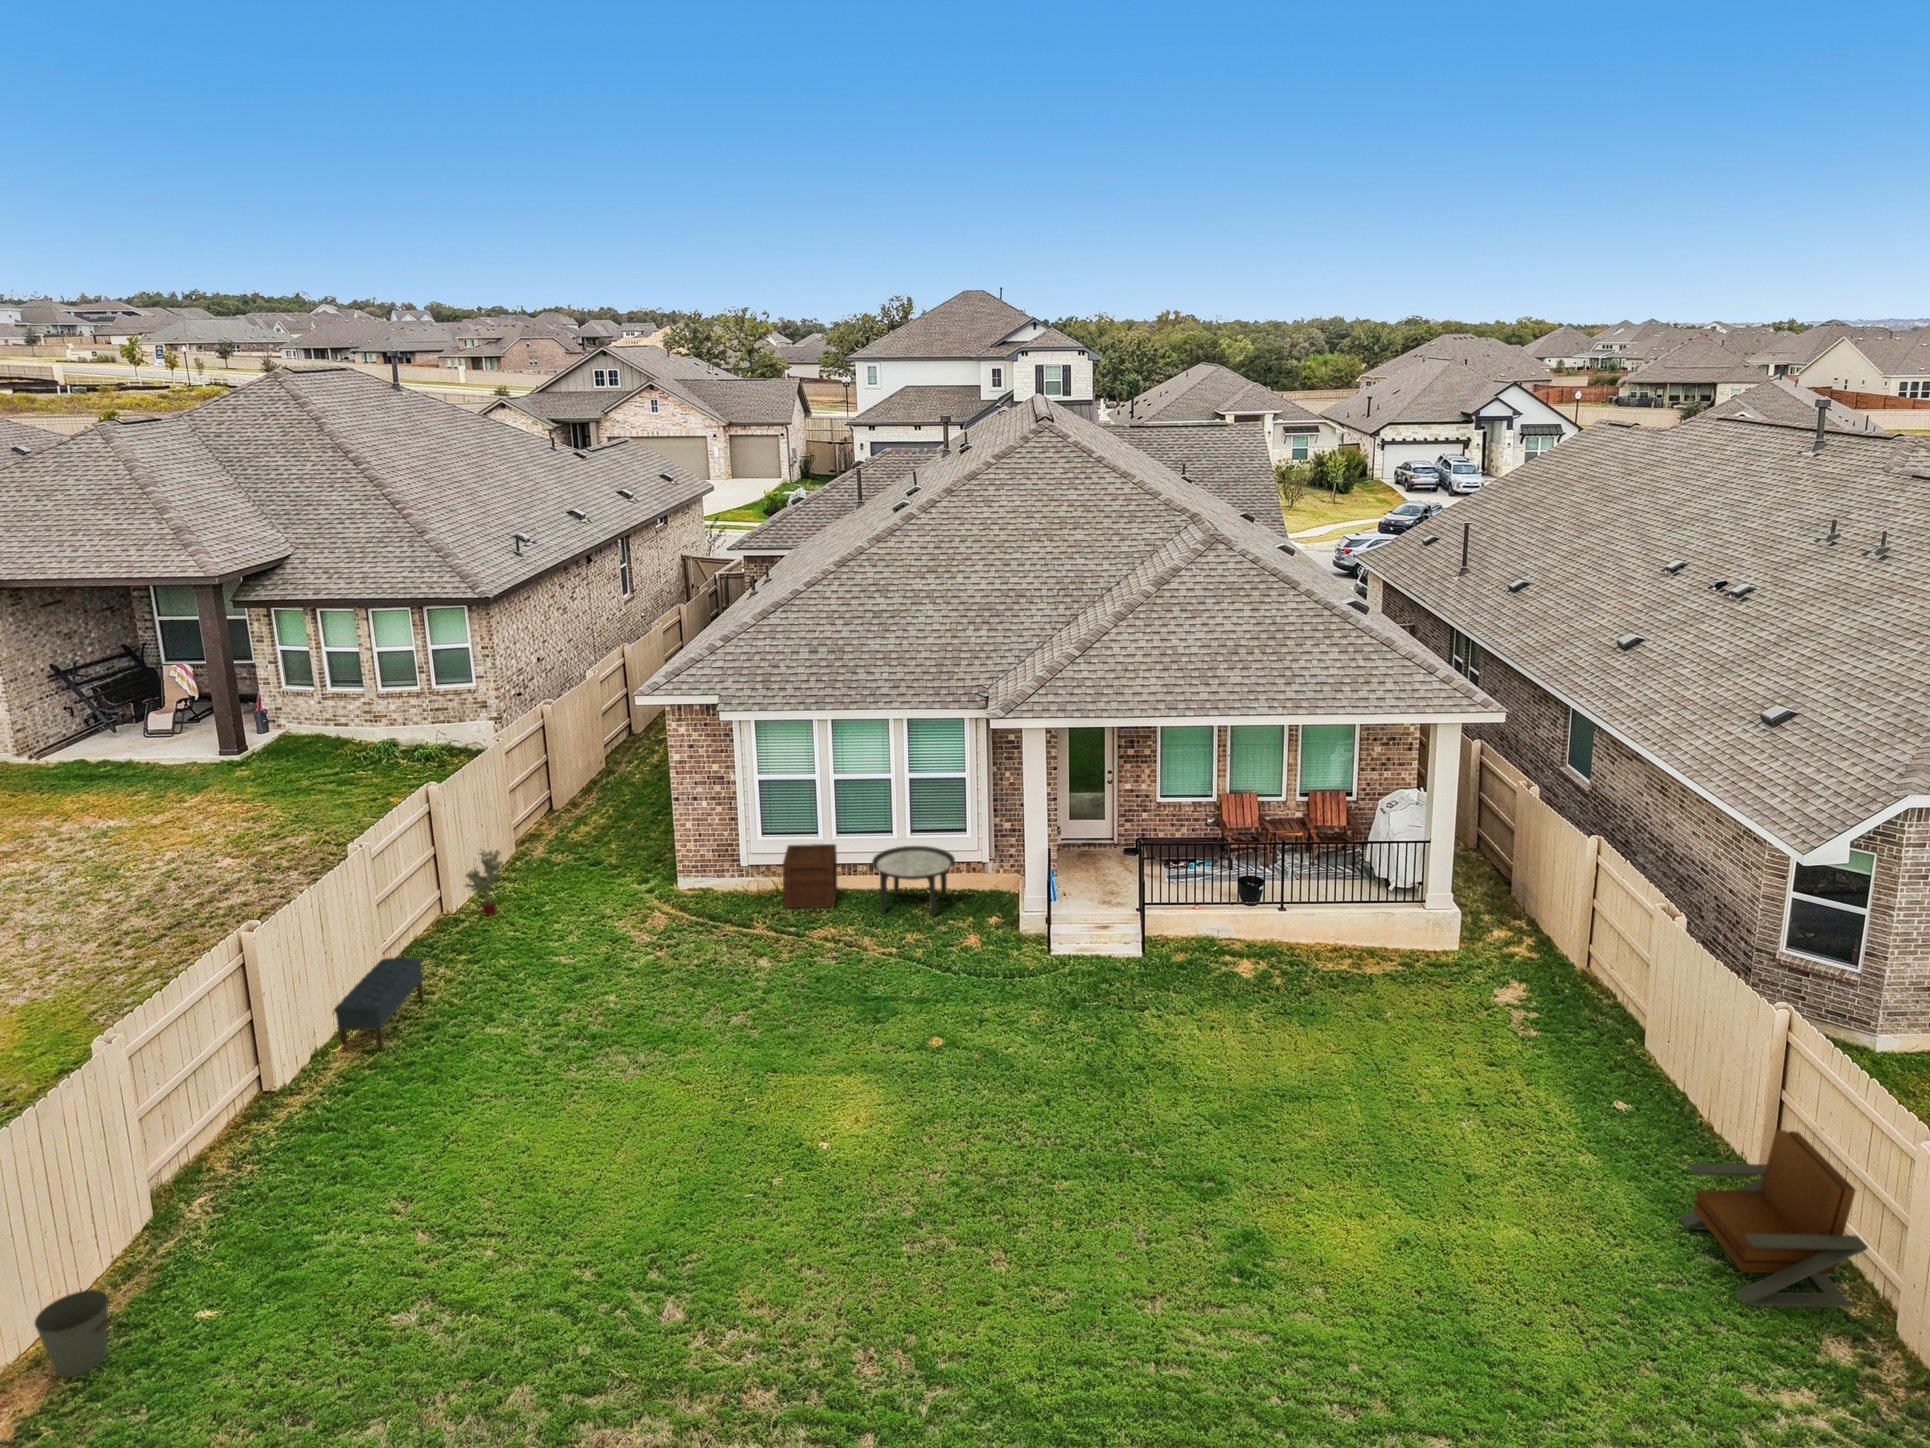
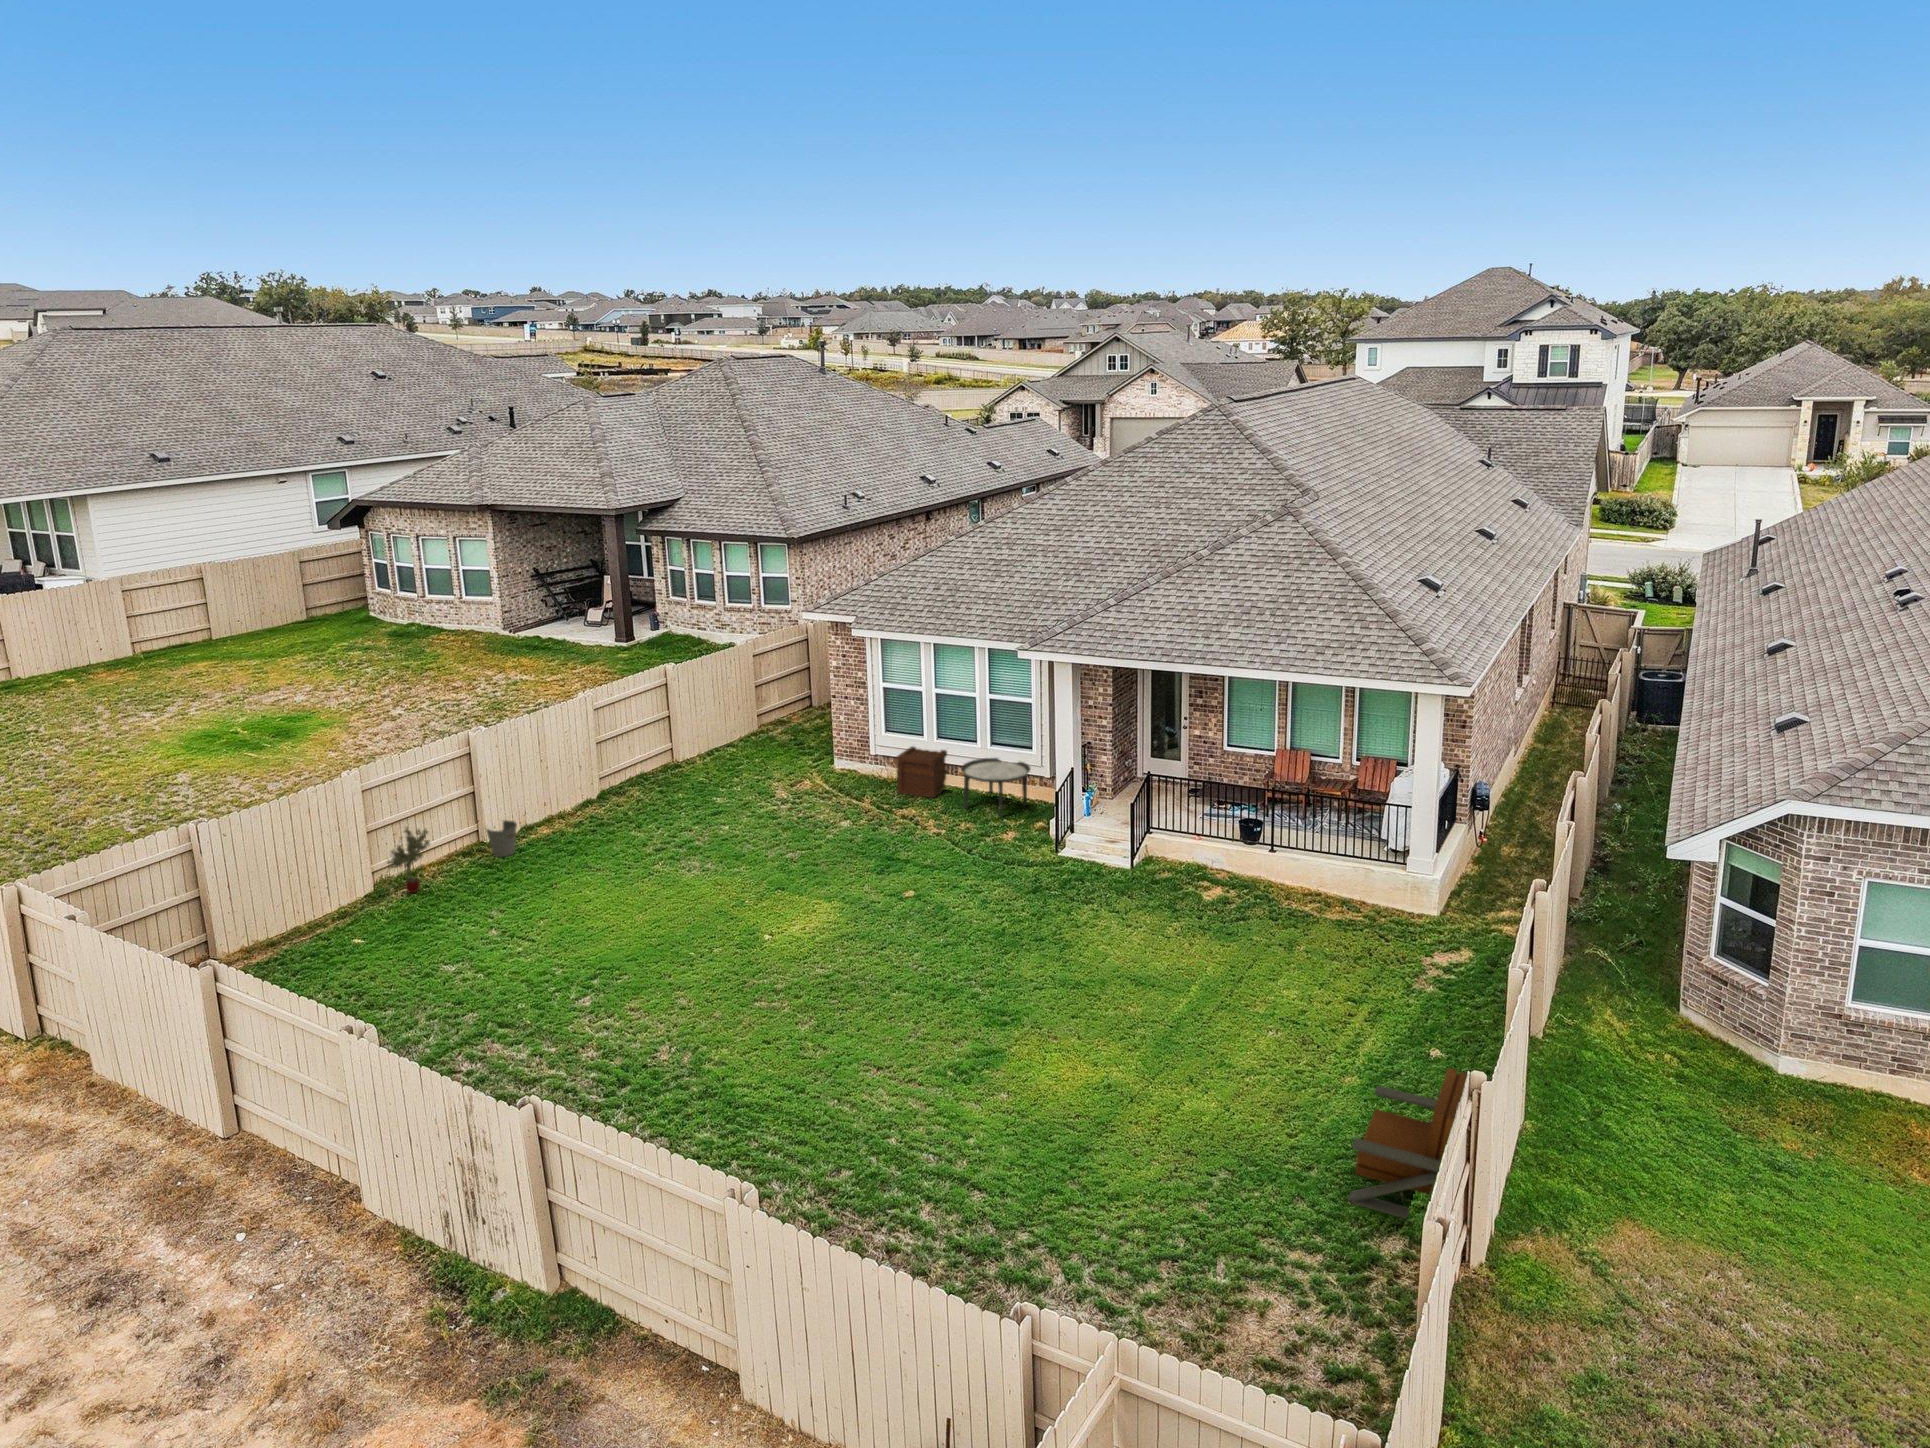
potted tree: present [465,849,503,916] -> present [387,827,430,893]
bench: present [334,957,424,1052] -> none [540,775,614,833]
bucket: present [35,1289,112,1377] -> present [485,820,517,857]

